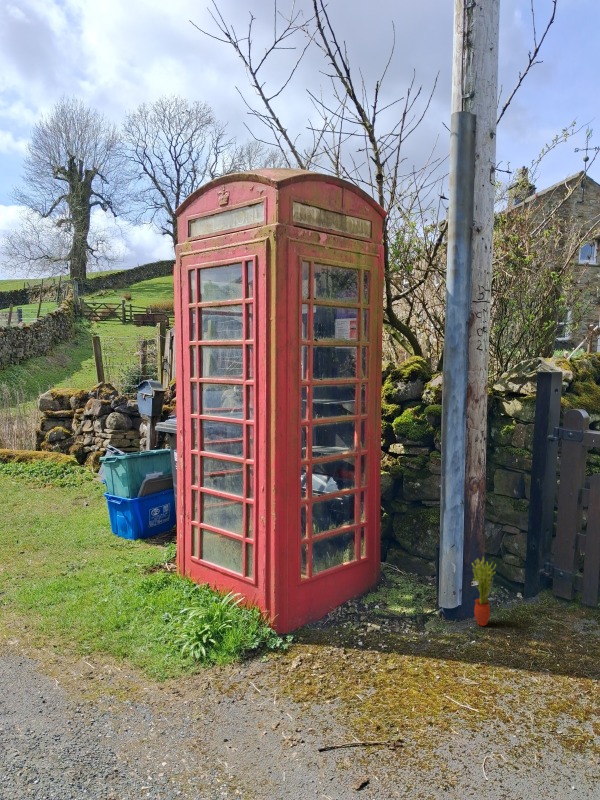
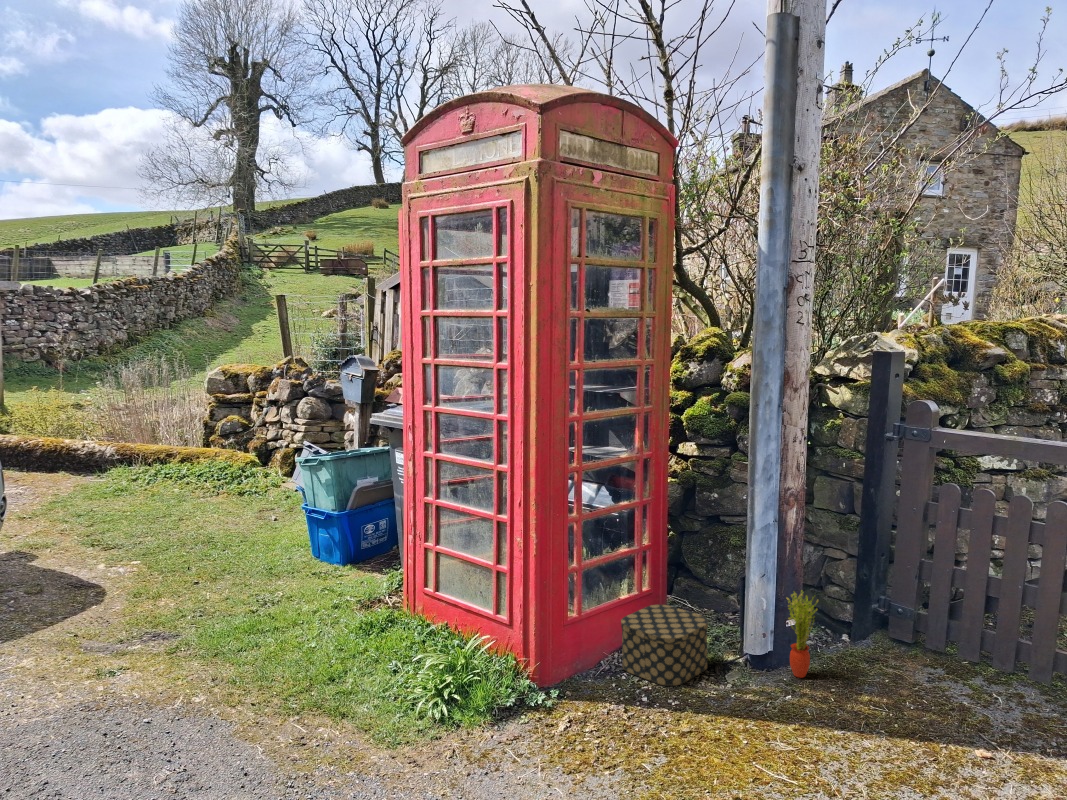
storage box: none [343,569,411,633] -> present [621,605,708,686]

